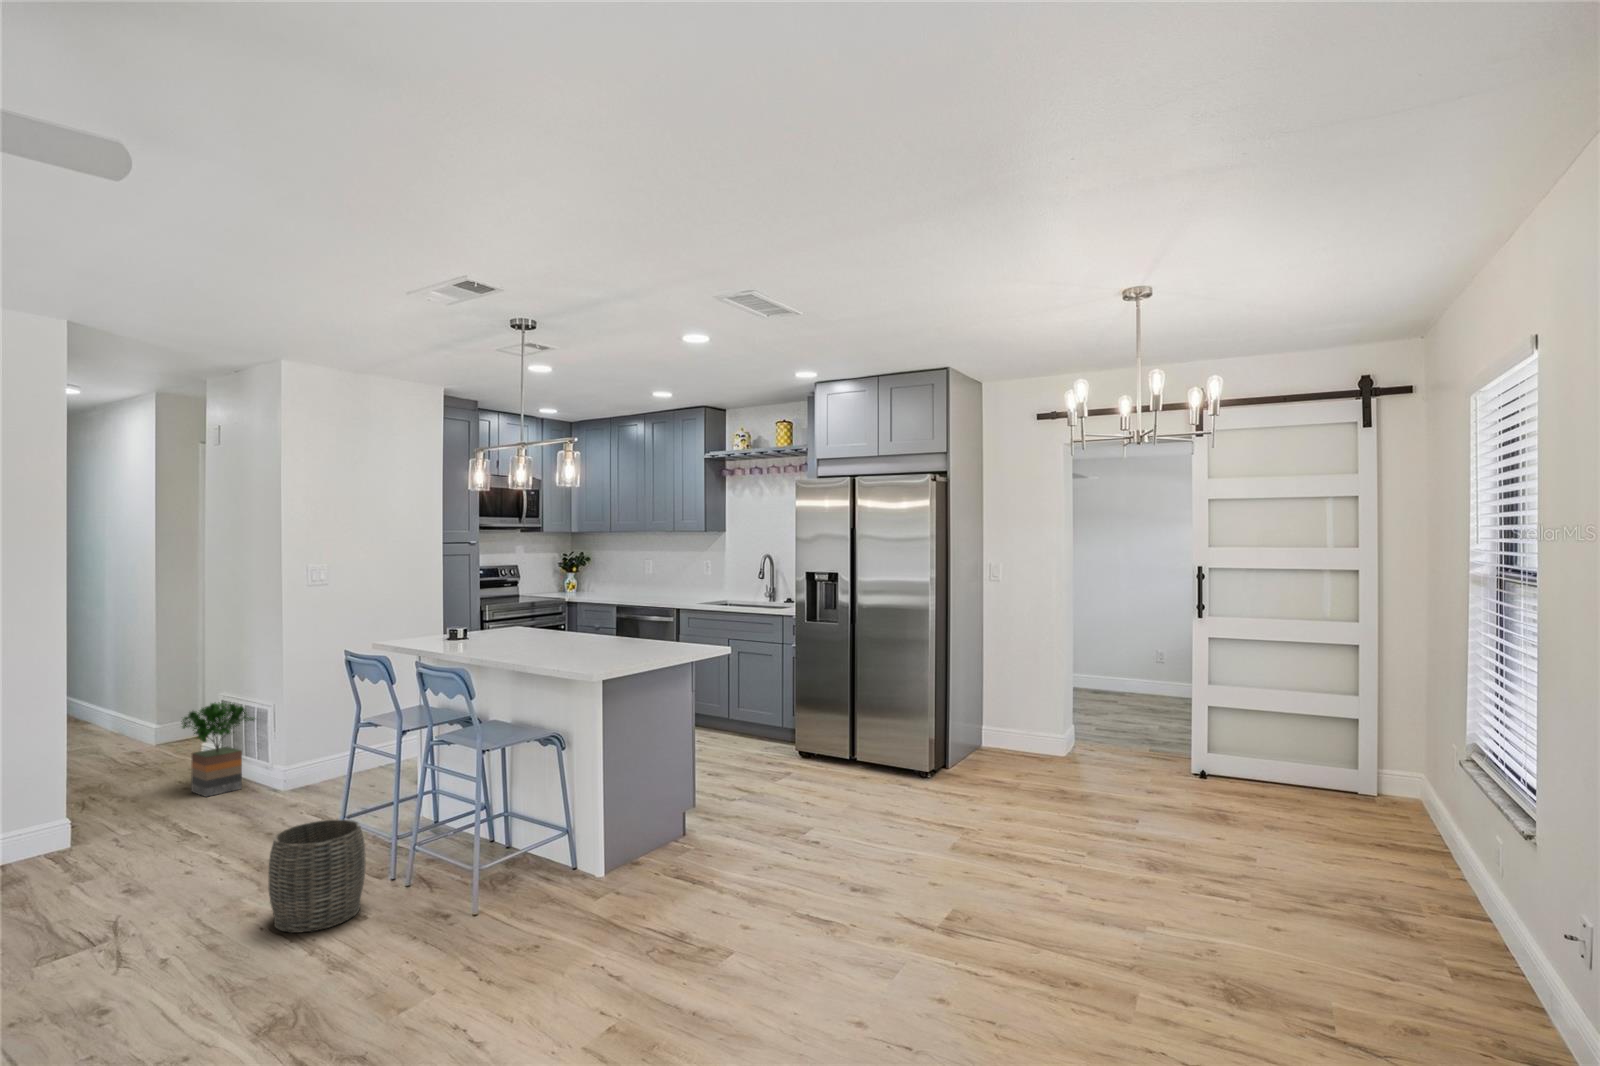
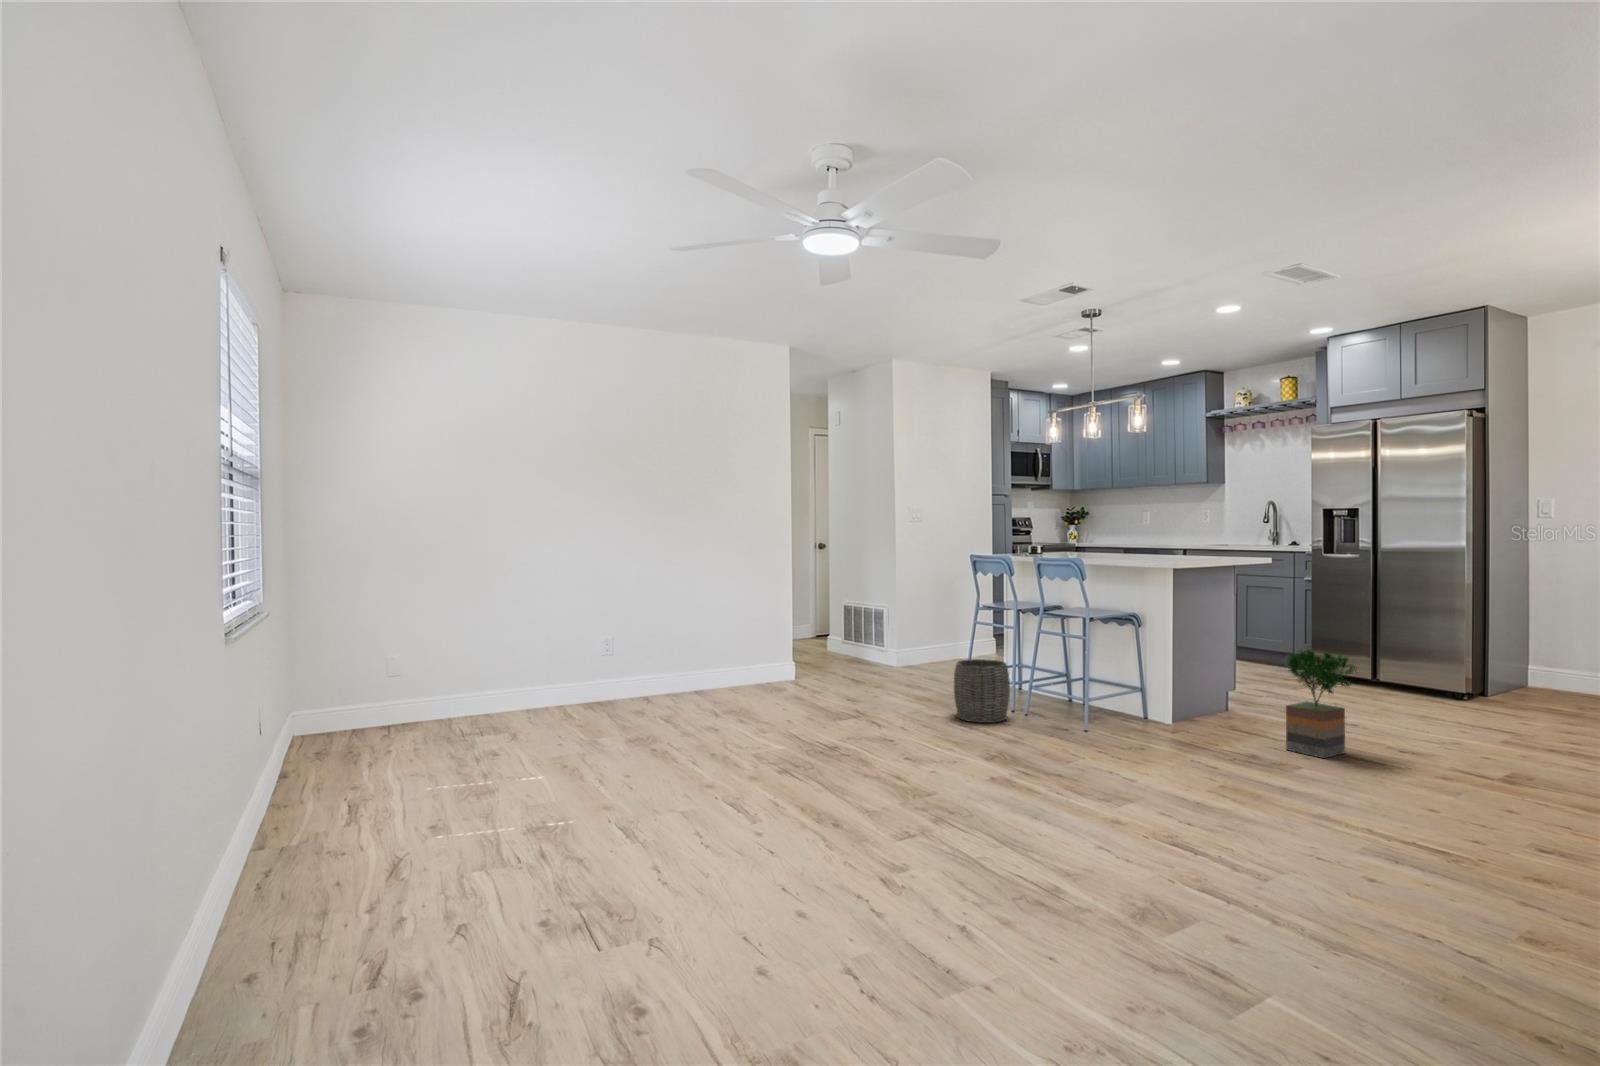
potted tree: present [181,702,255,797] -> present [1286,650,1357,758]

